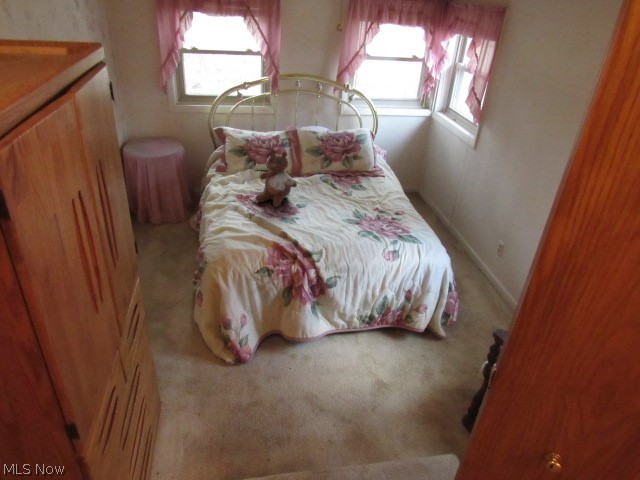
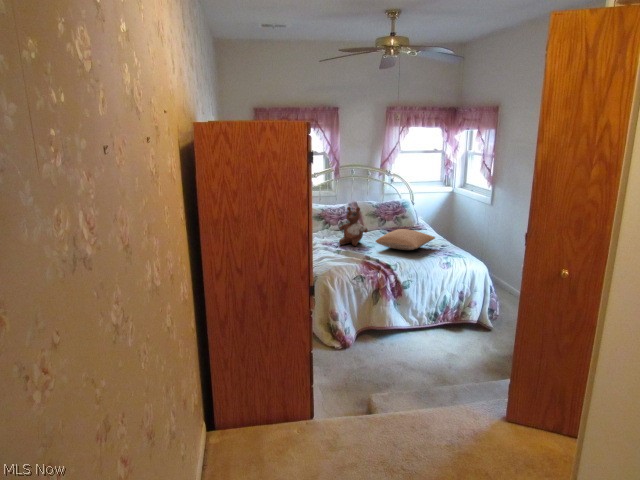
pillow: none [302,187,387,227] -> present [376,229,435,250]

